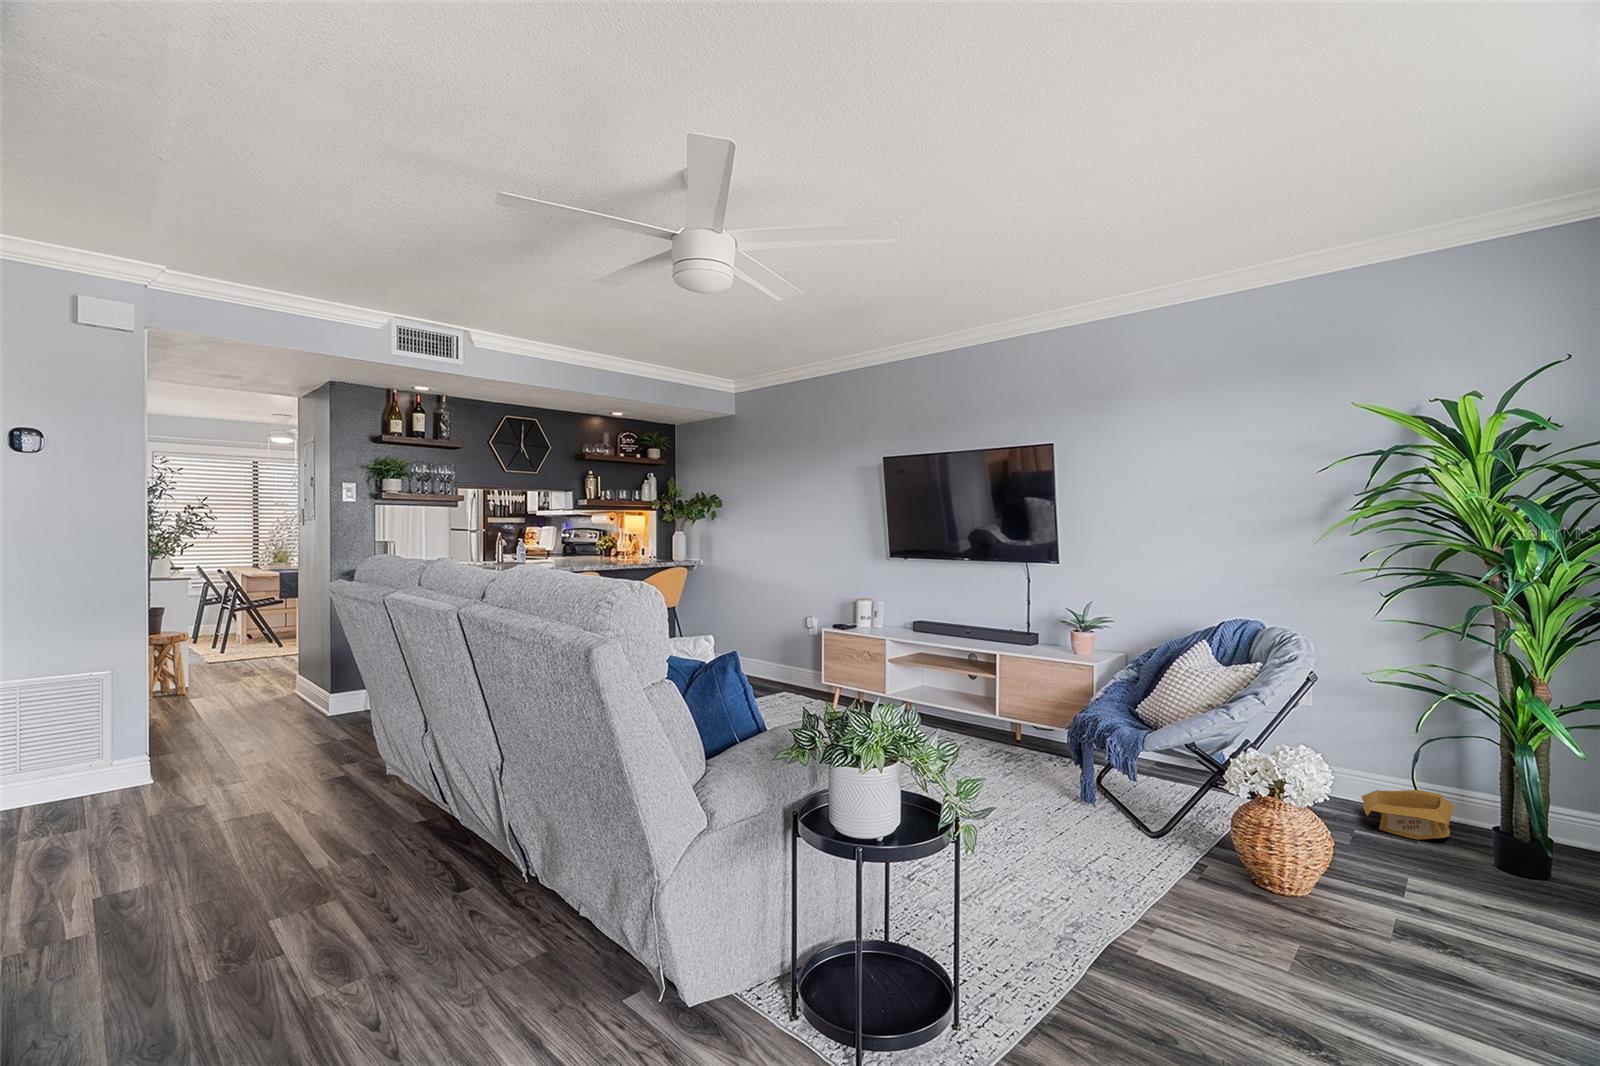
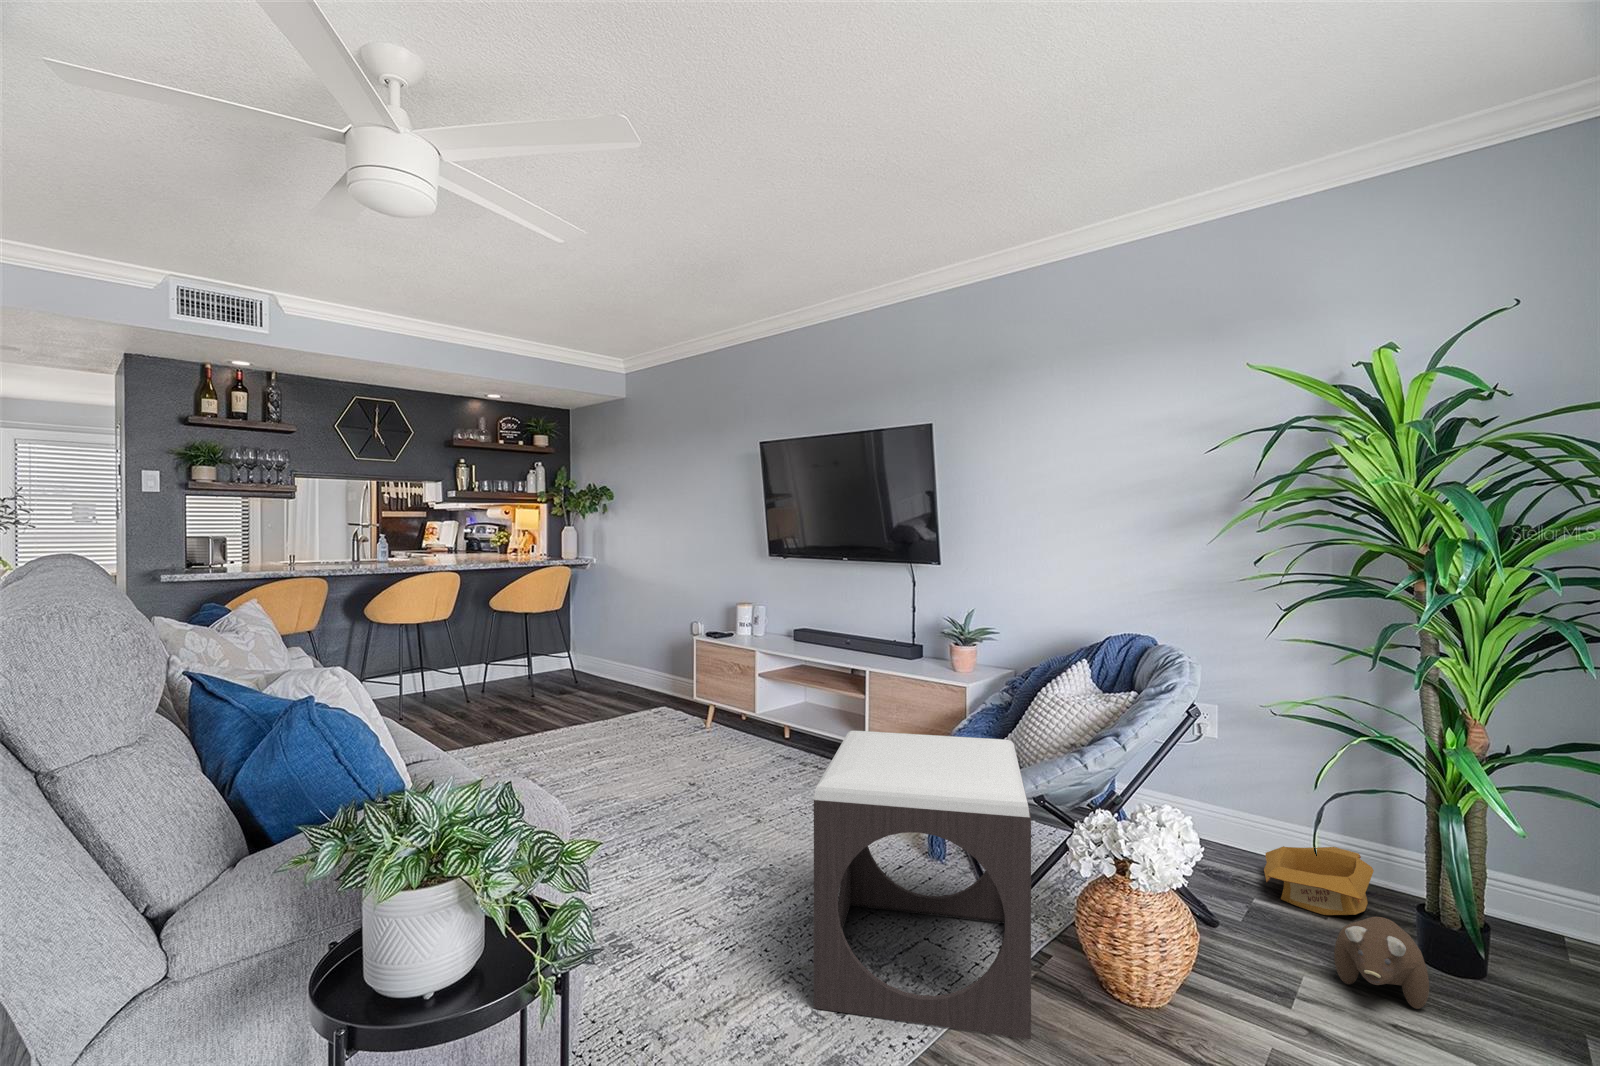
footstool: none [1031,693,1217,912] -> present [814,731,1031,1039]
plush toy: none [1435,830,1512,896] -> present [1334,917,1429,1009]

